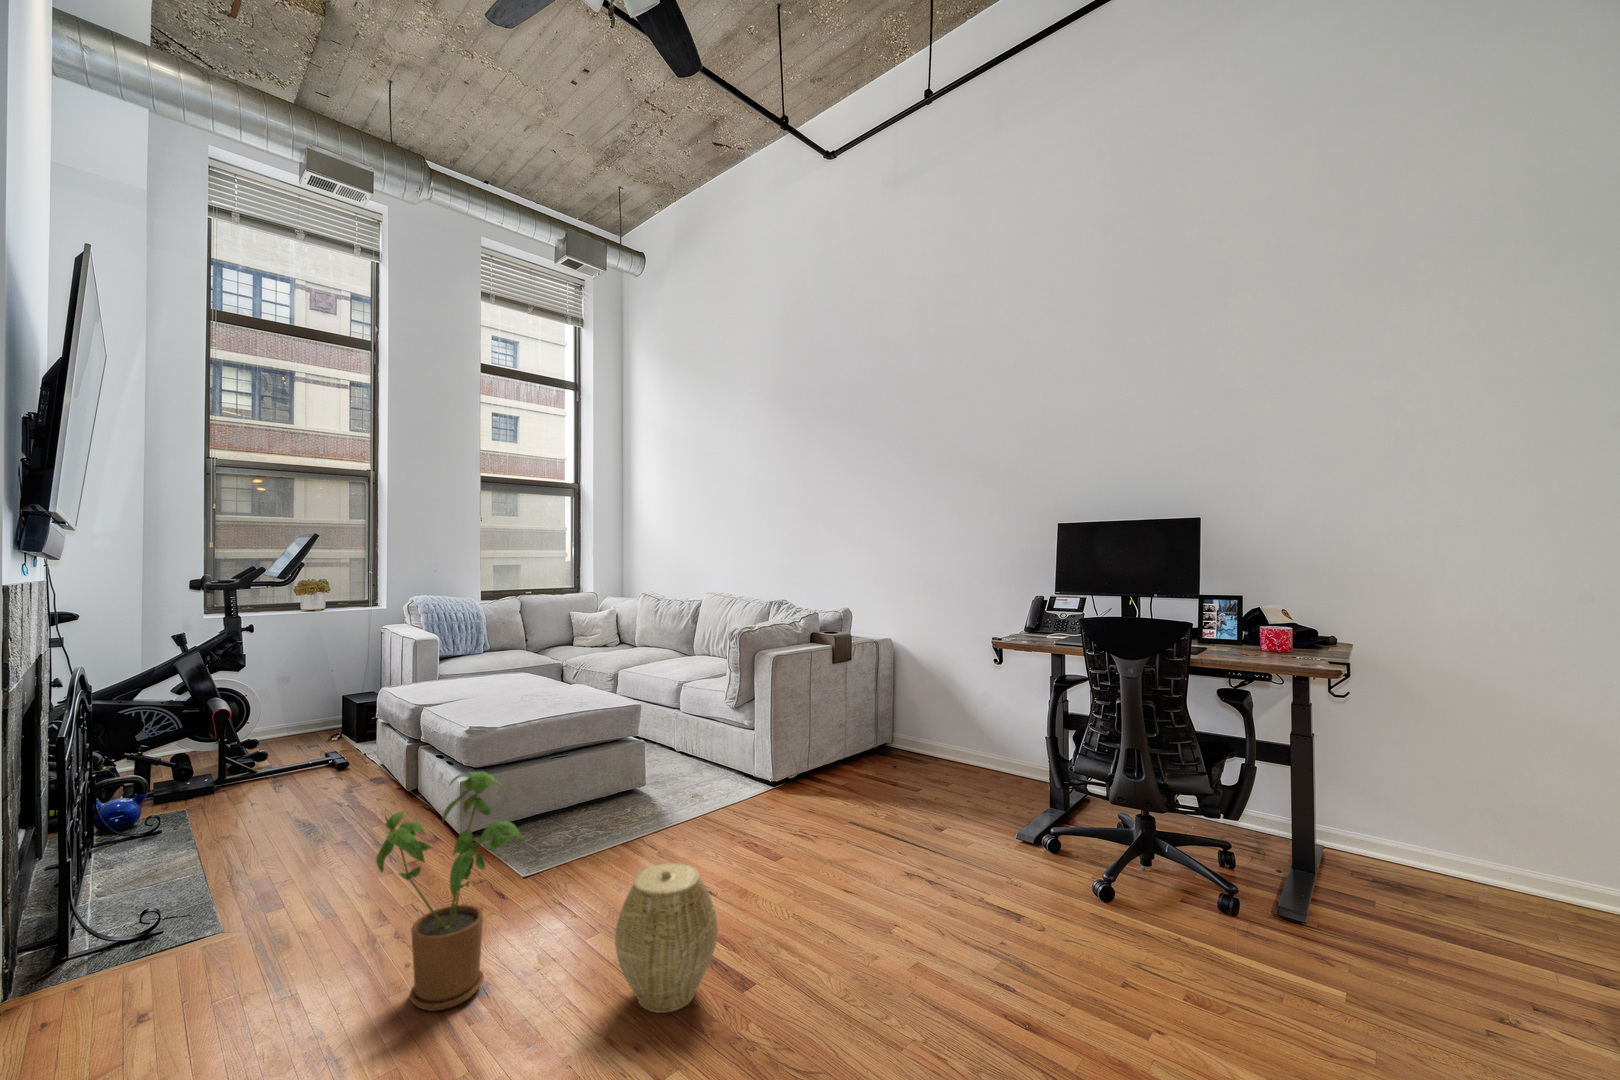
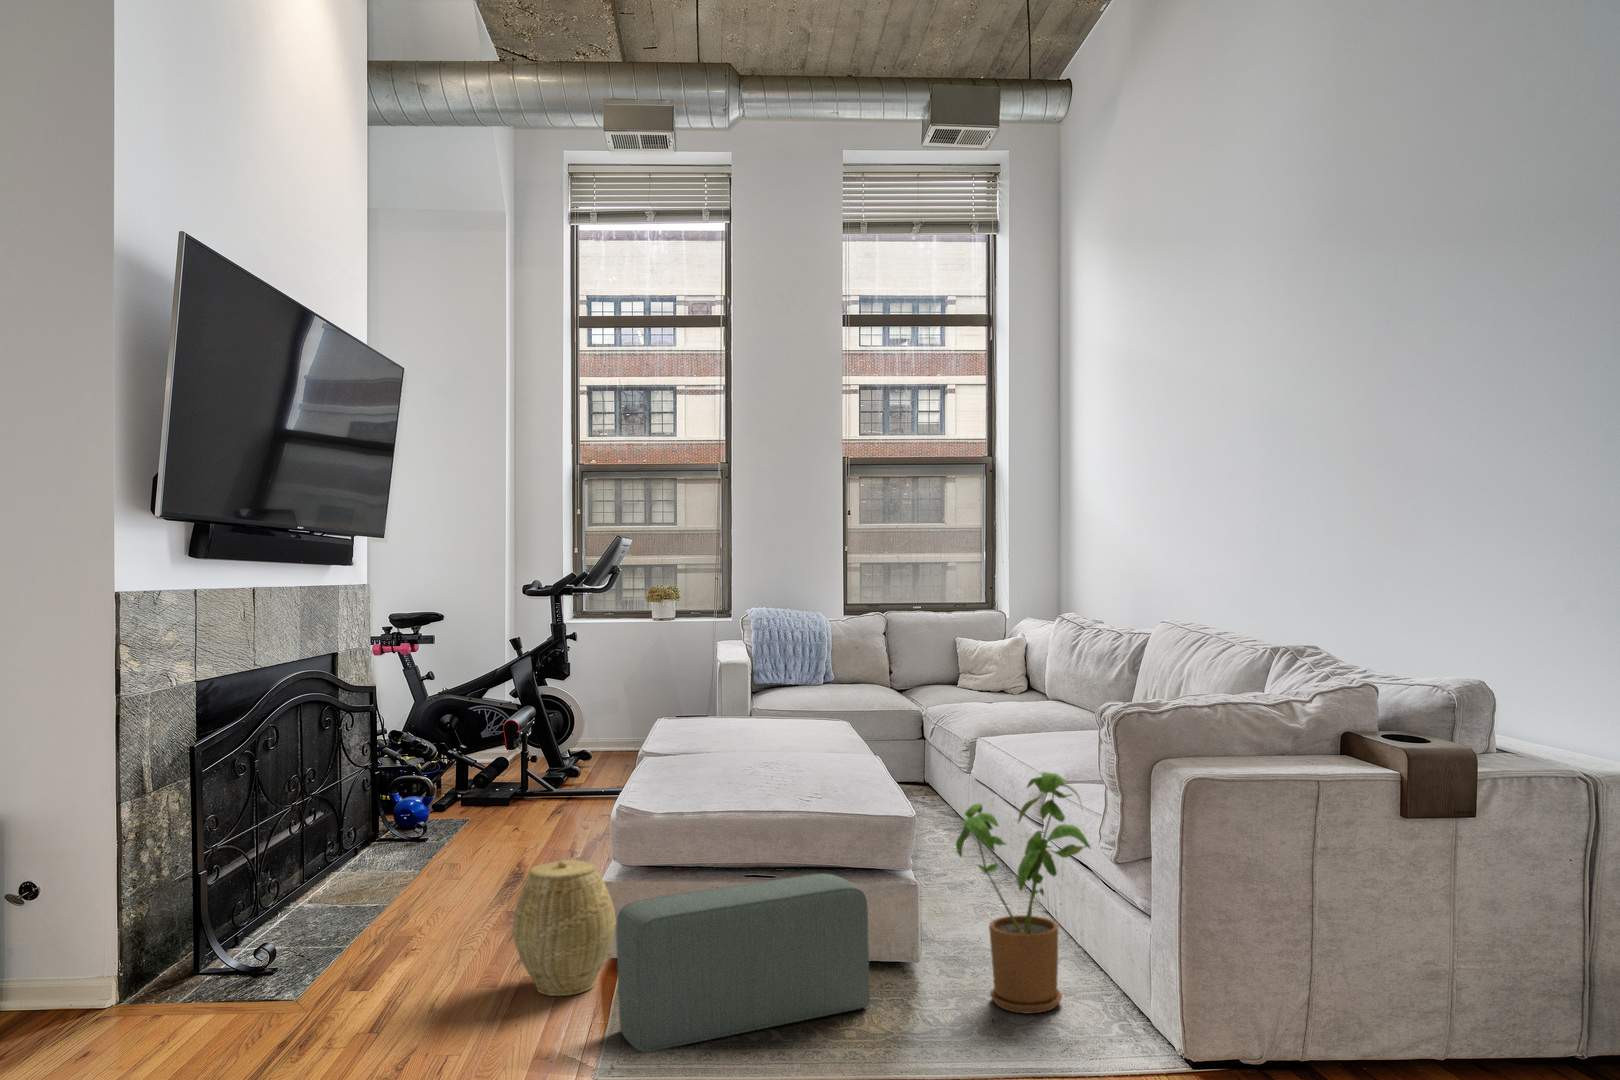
house plant: present [376,772,523,1011] -> present [956,772,1090,1013]
pouf: none [800,821,914,1031] -> present [616,874,870,1052]

